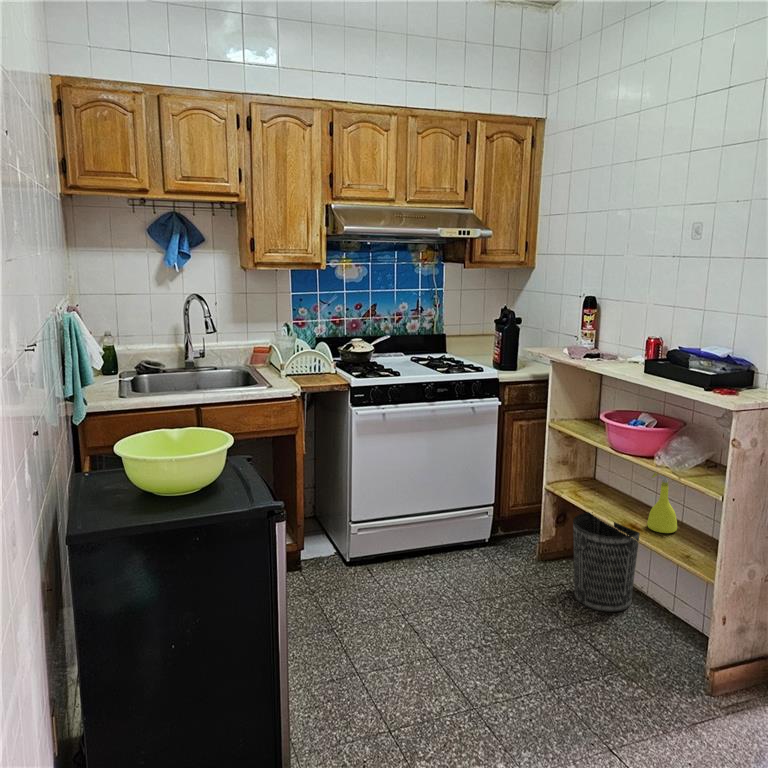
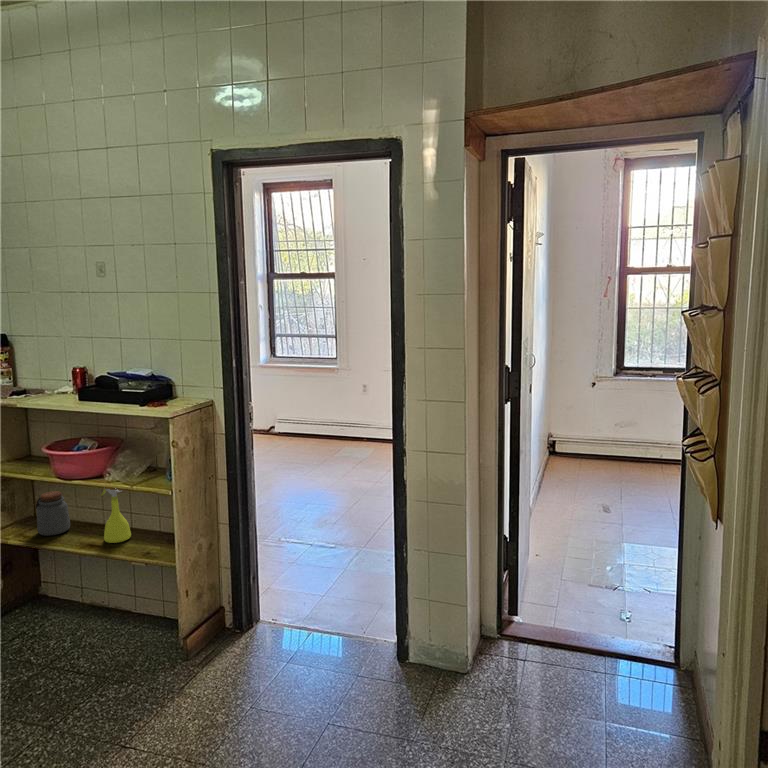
jar: none [590,459,621,503] -> present [36,491,70,536]
wastebasket: present [573,512,640,612] -> none [26,542,98,642]

